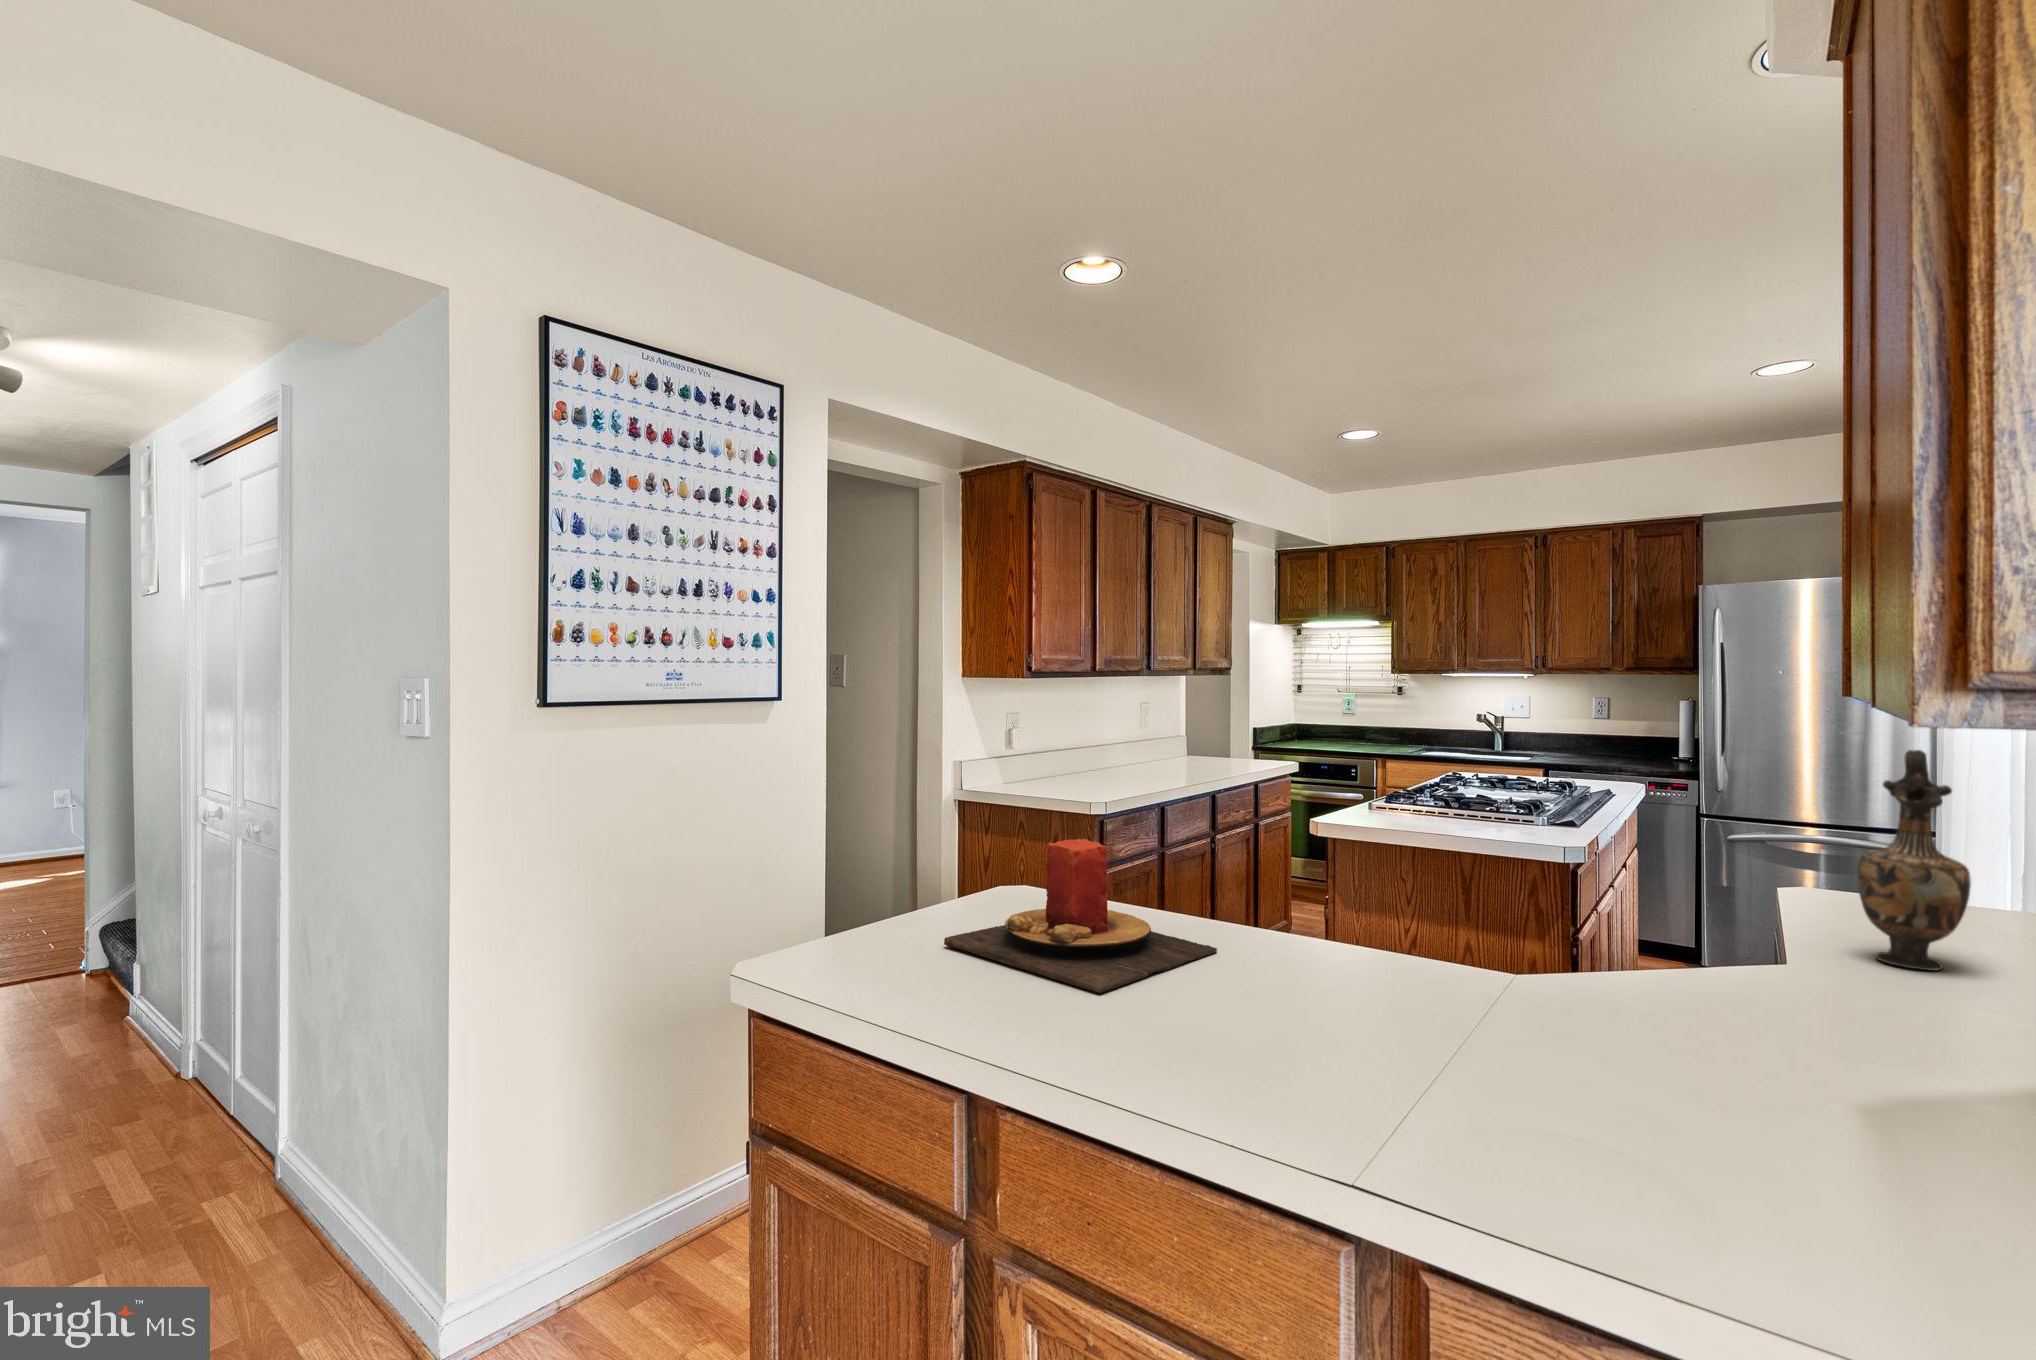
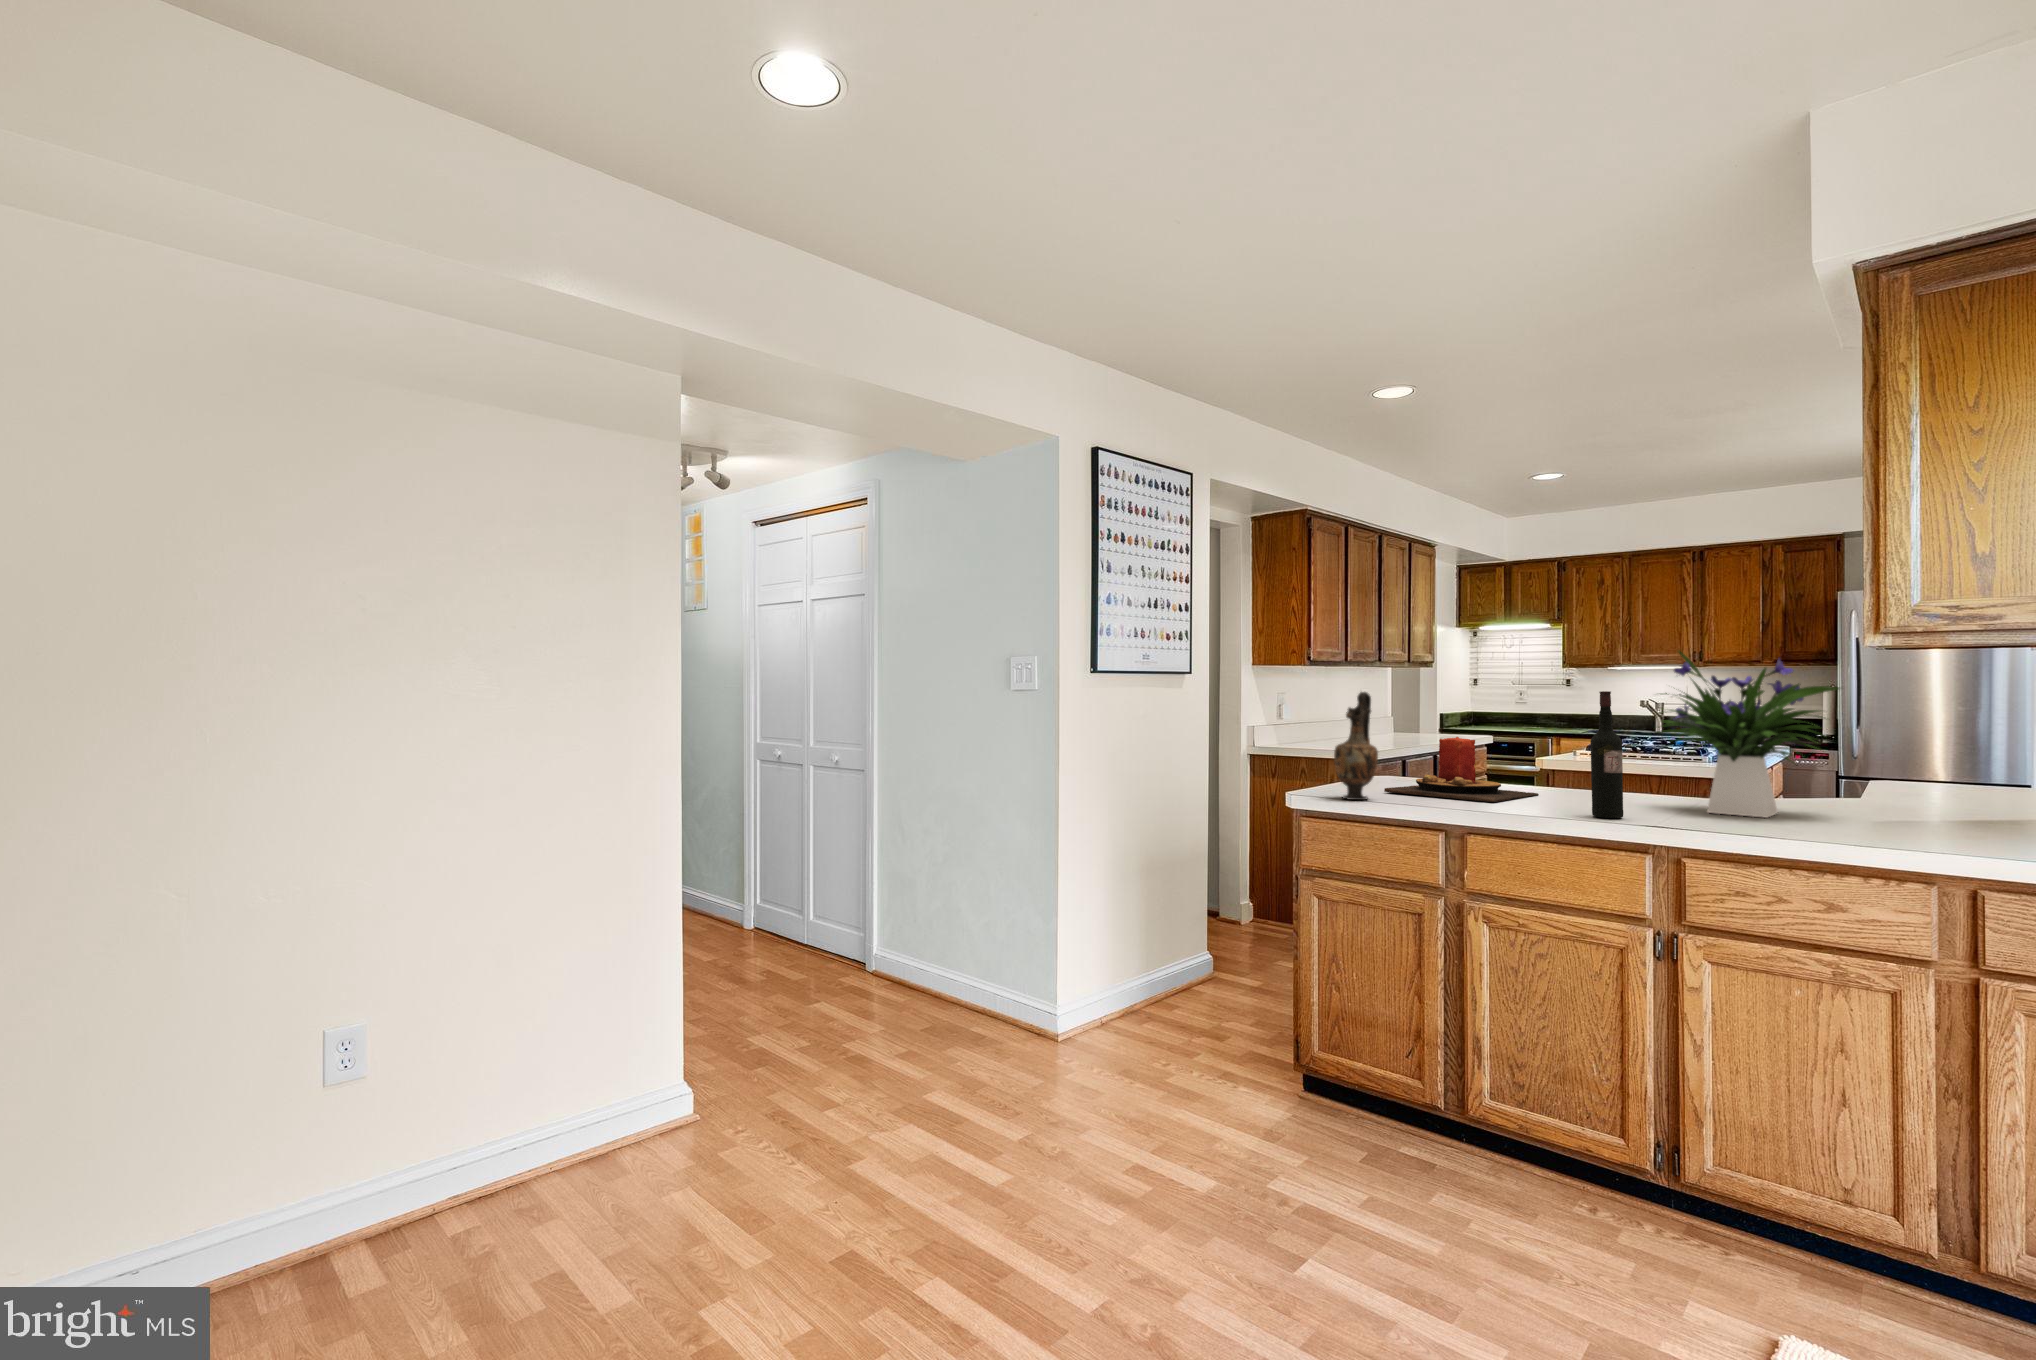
flower arrangement: none [1383,687,1786,1077] -> present [1660,650,1839,818]
vase: present [1857,750,1971,970] -> present [1334,692,1378,800]
wine bottle: none [1243,788,1310,1090] -> present [1590,691,1623,818]

